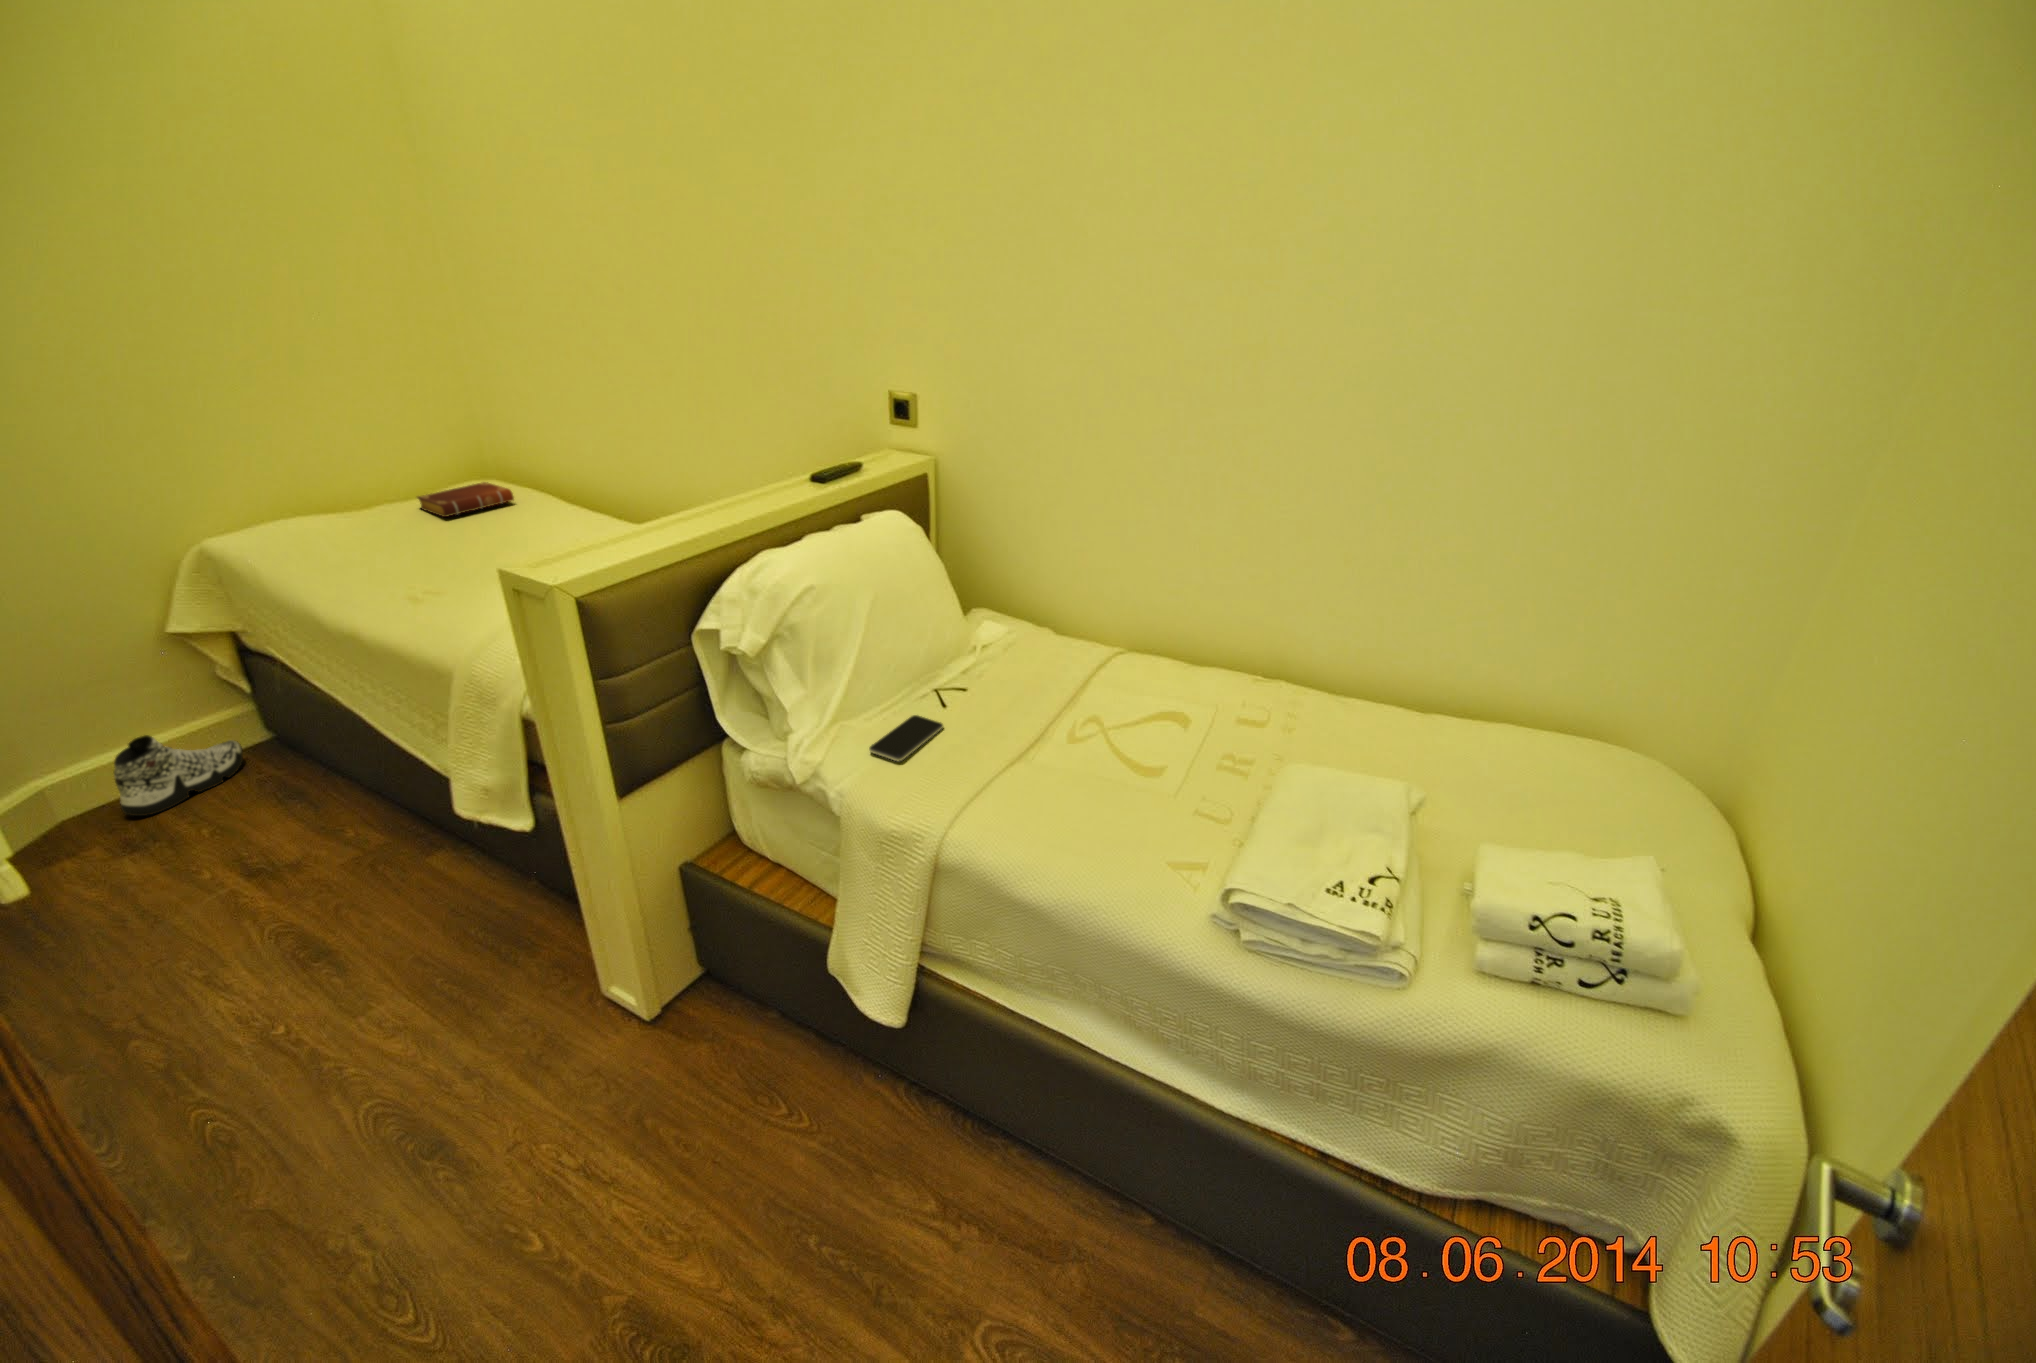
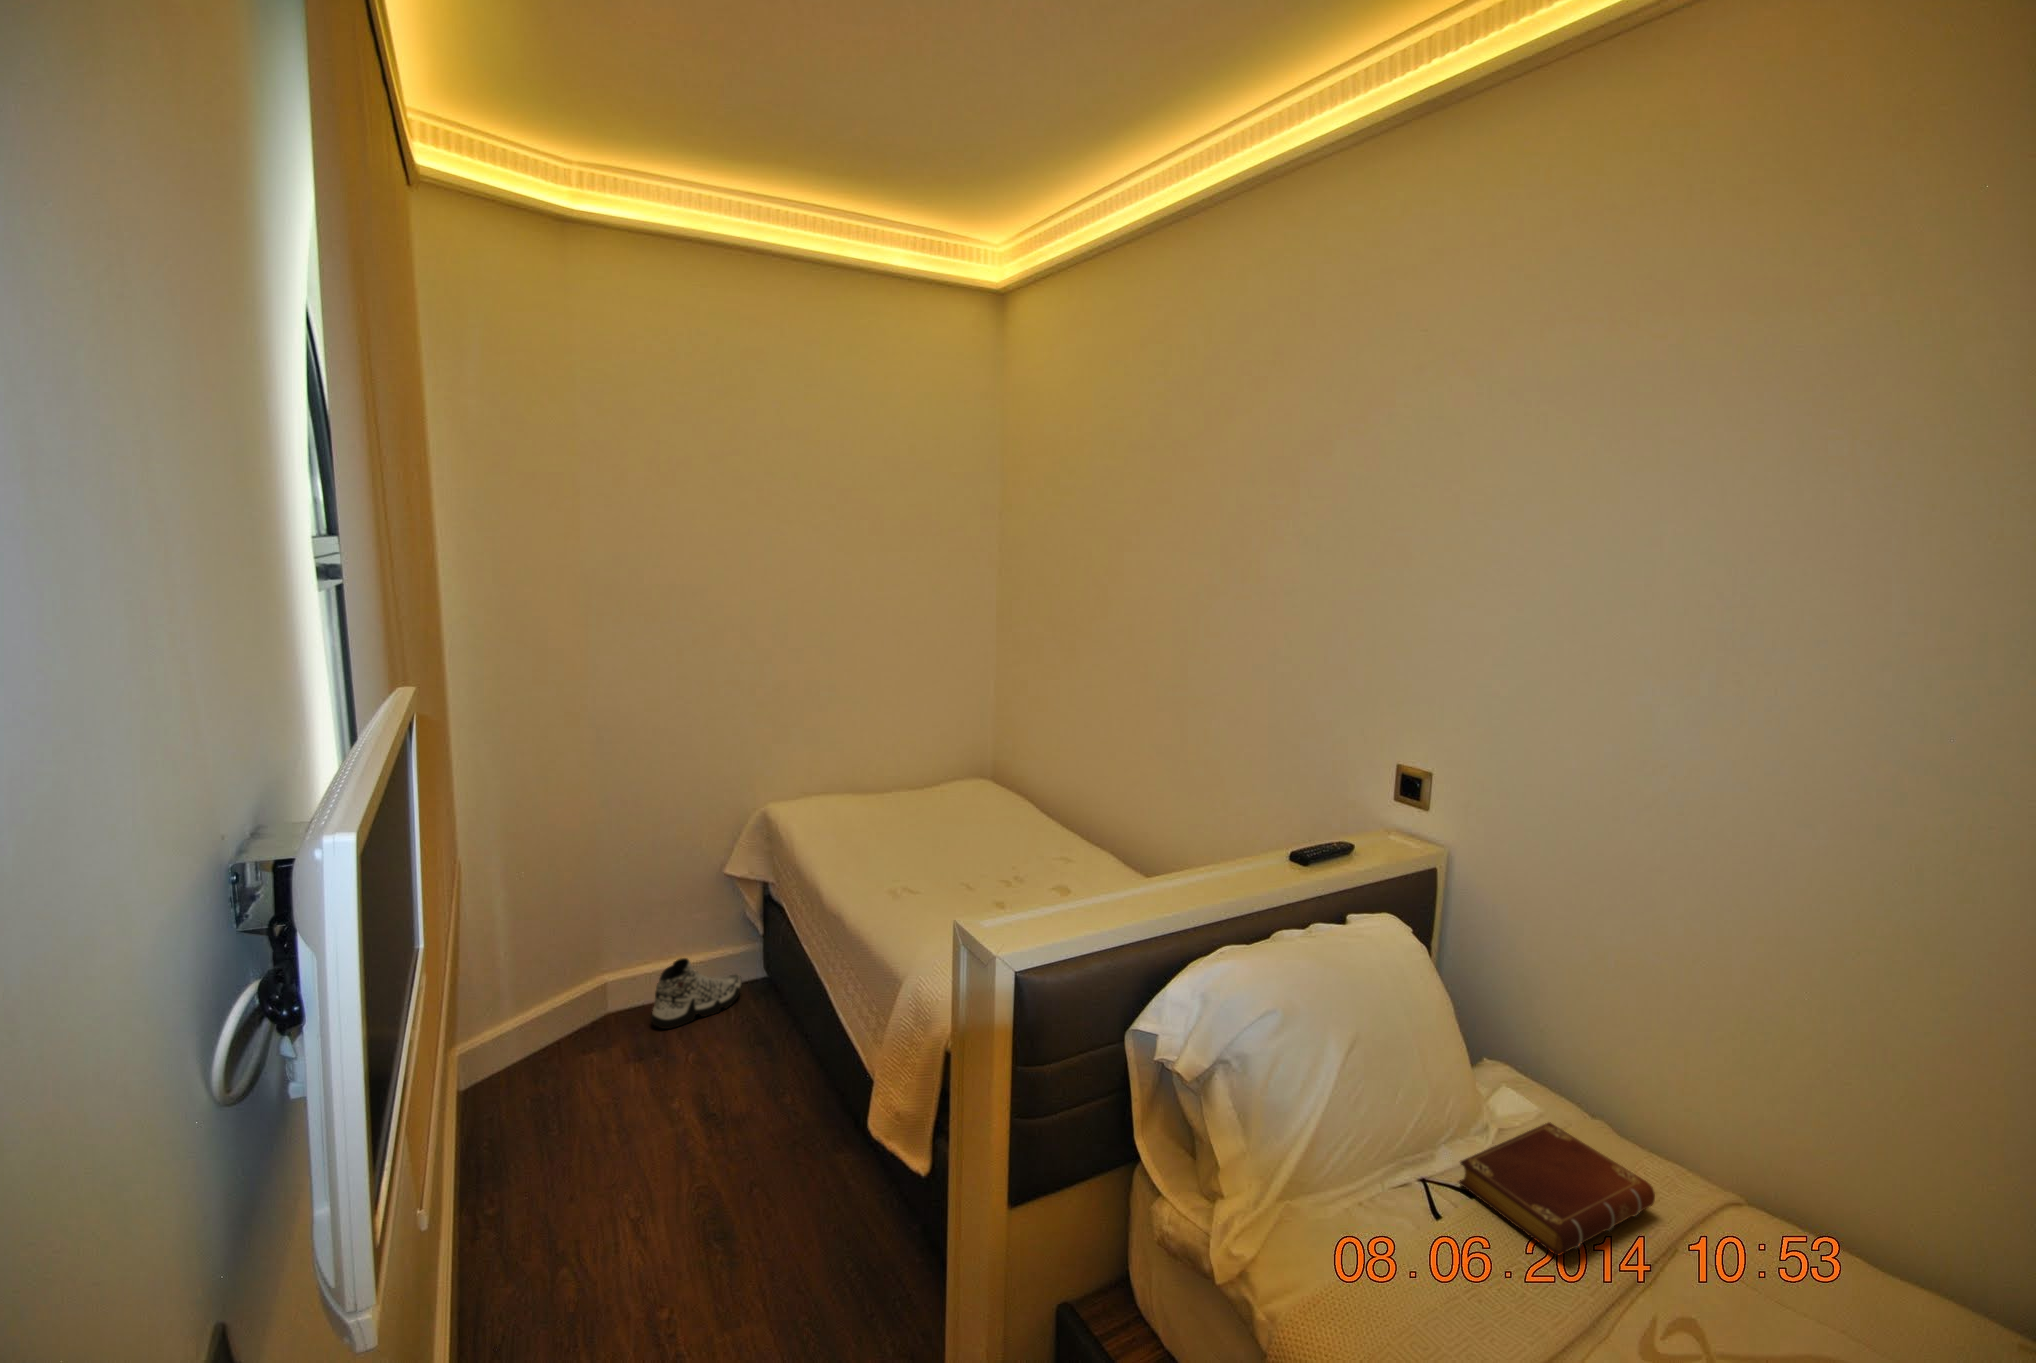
book: present [417,482,514,517] -> present [1459,1122,1655,1256]
smartphone: present [869,715,943,761] -> none [1320,1221,1433,1302]

